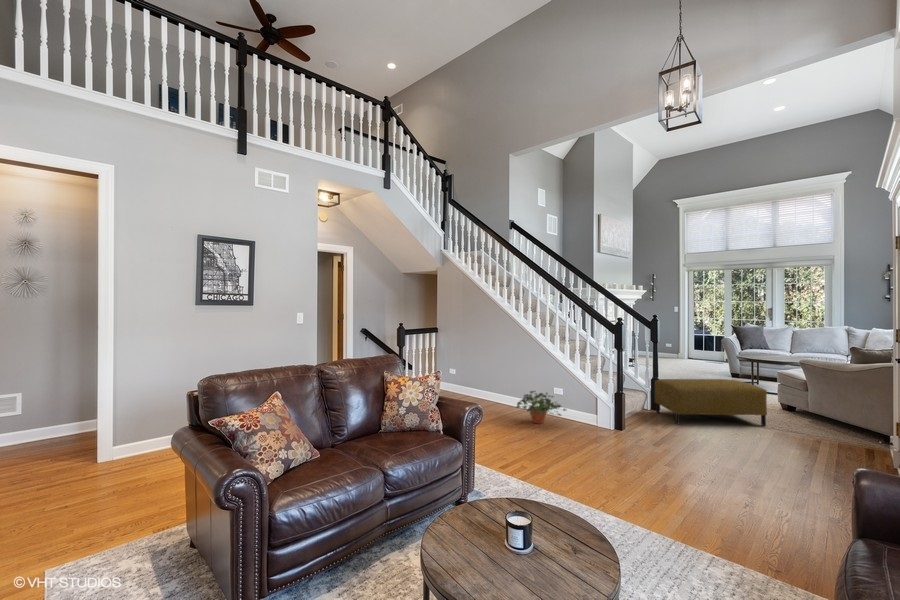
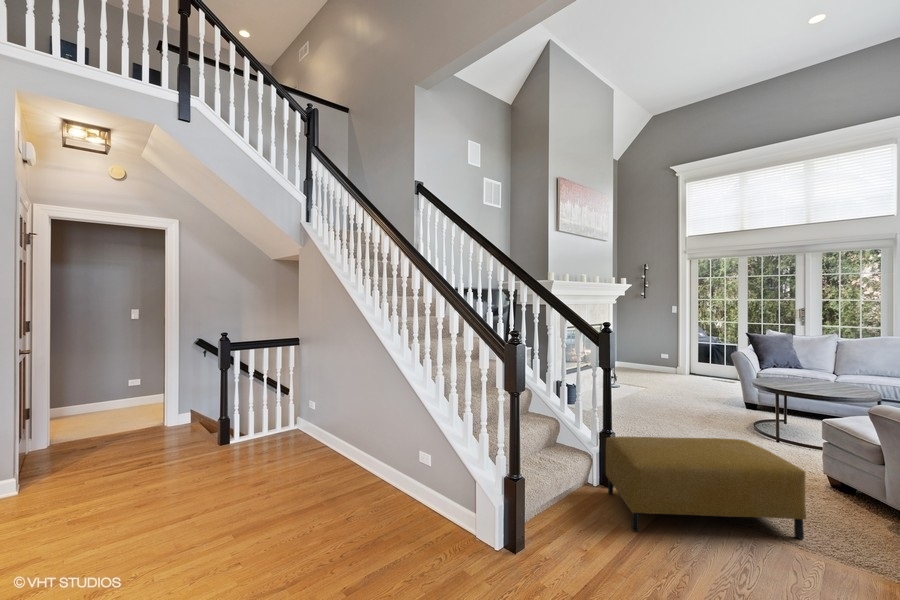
potted plant: present [516,391,567,424] -> none [333,458,427,527]

